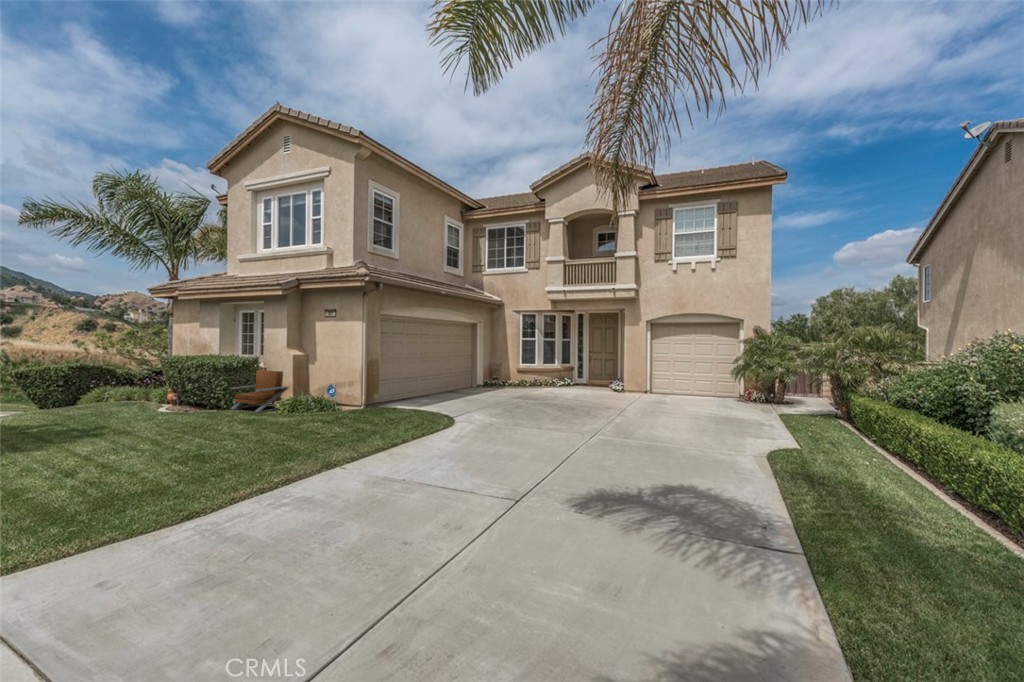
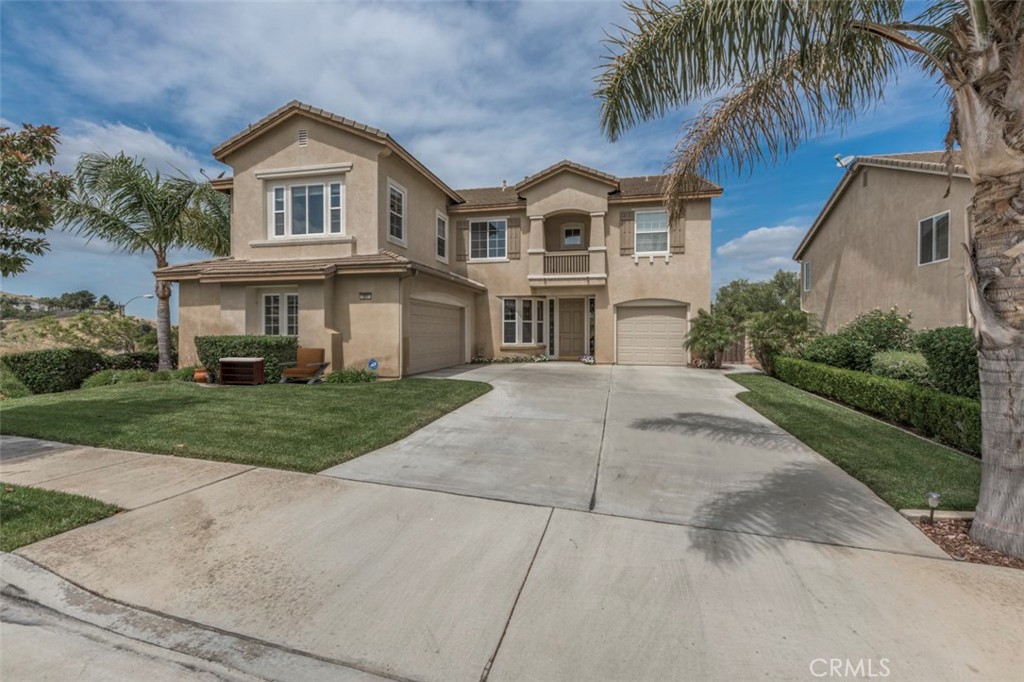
bench: none [169,379,218,412] -> present [218,358,266,385]

